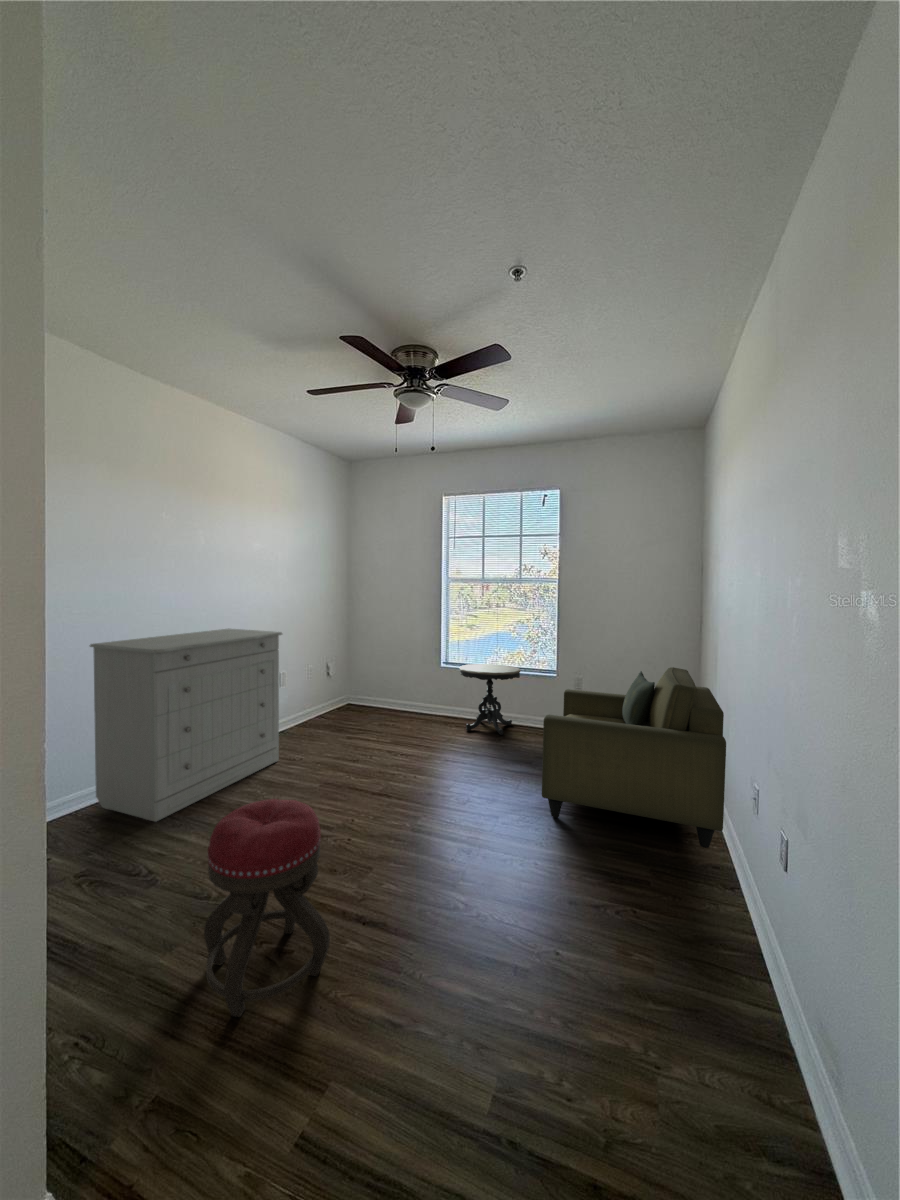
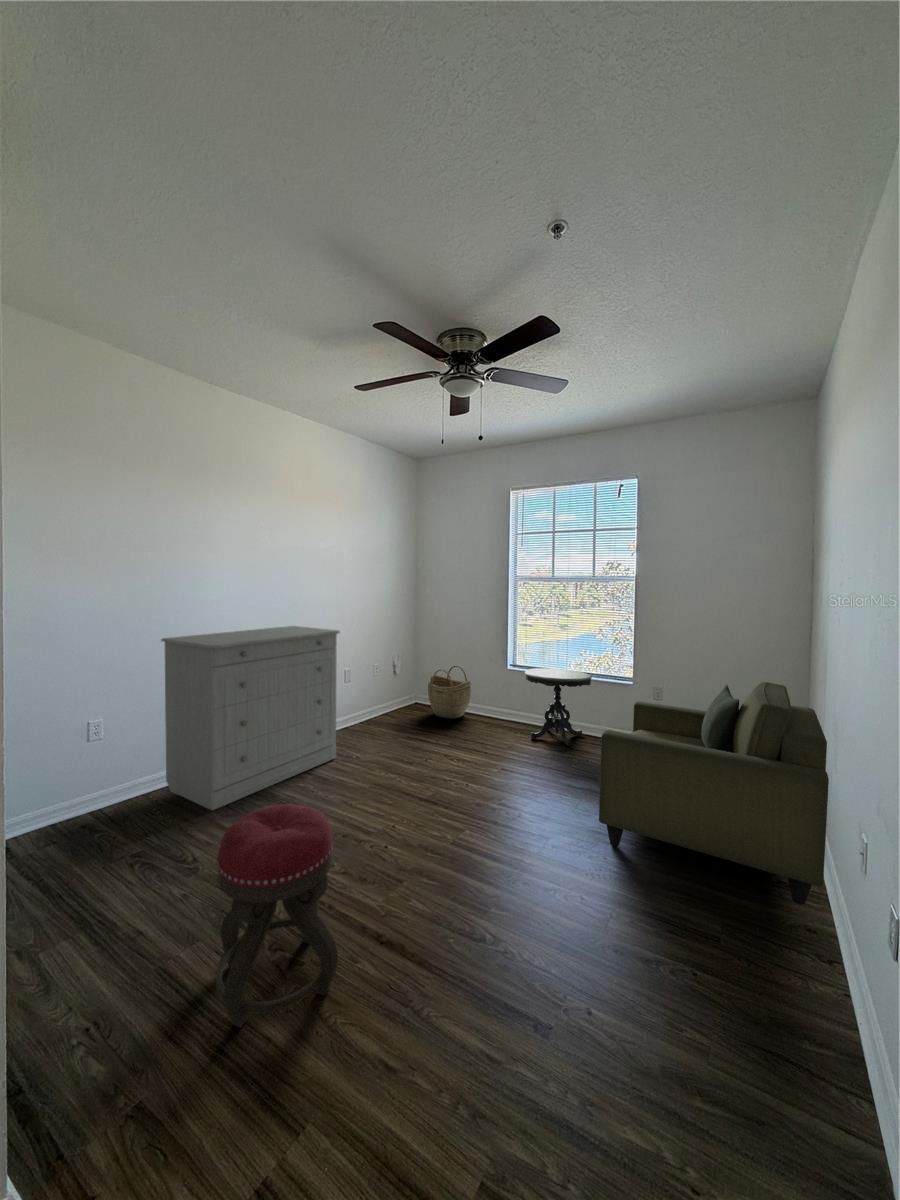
woven basket: none [363,664,406,716] -> present [428,666,471,719]

